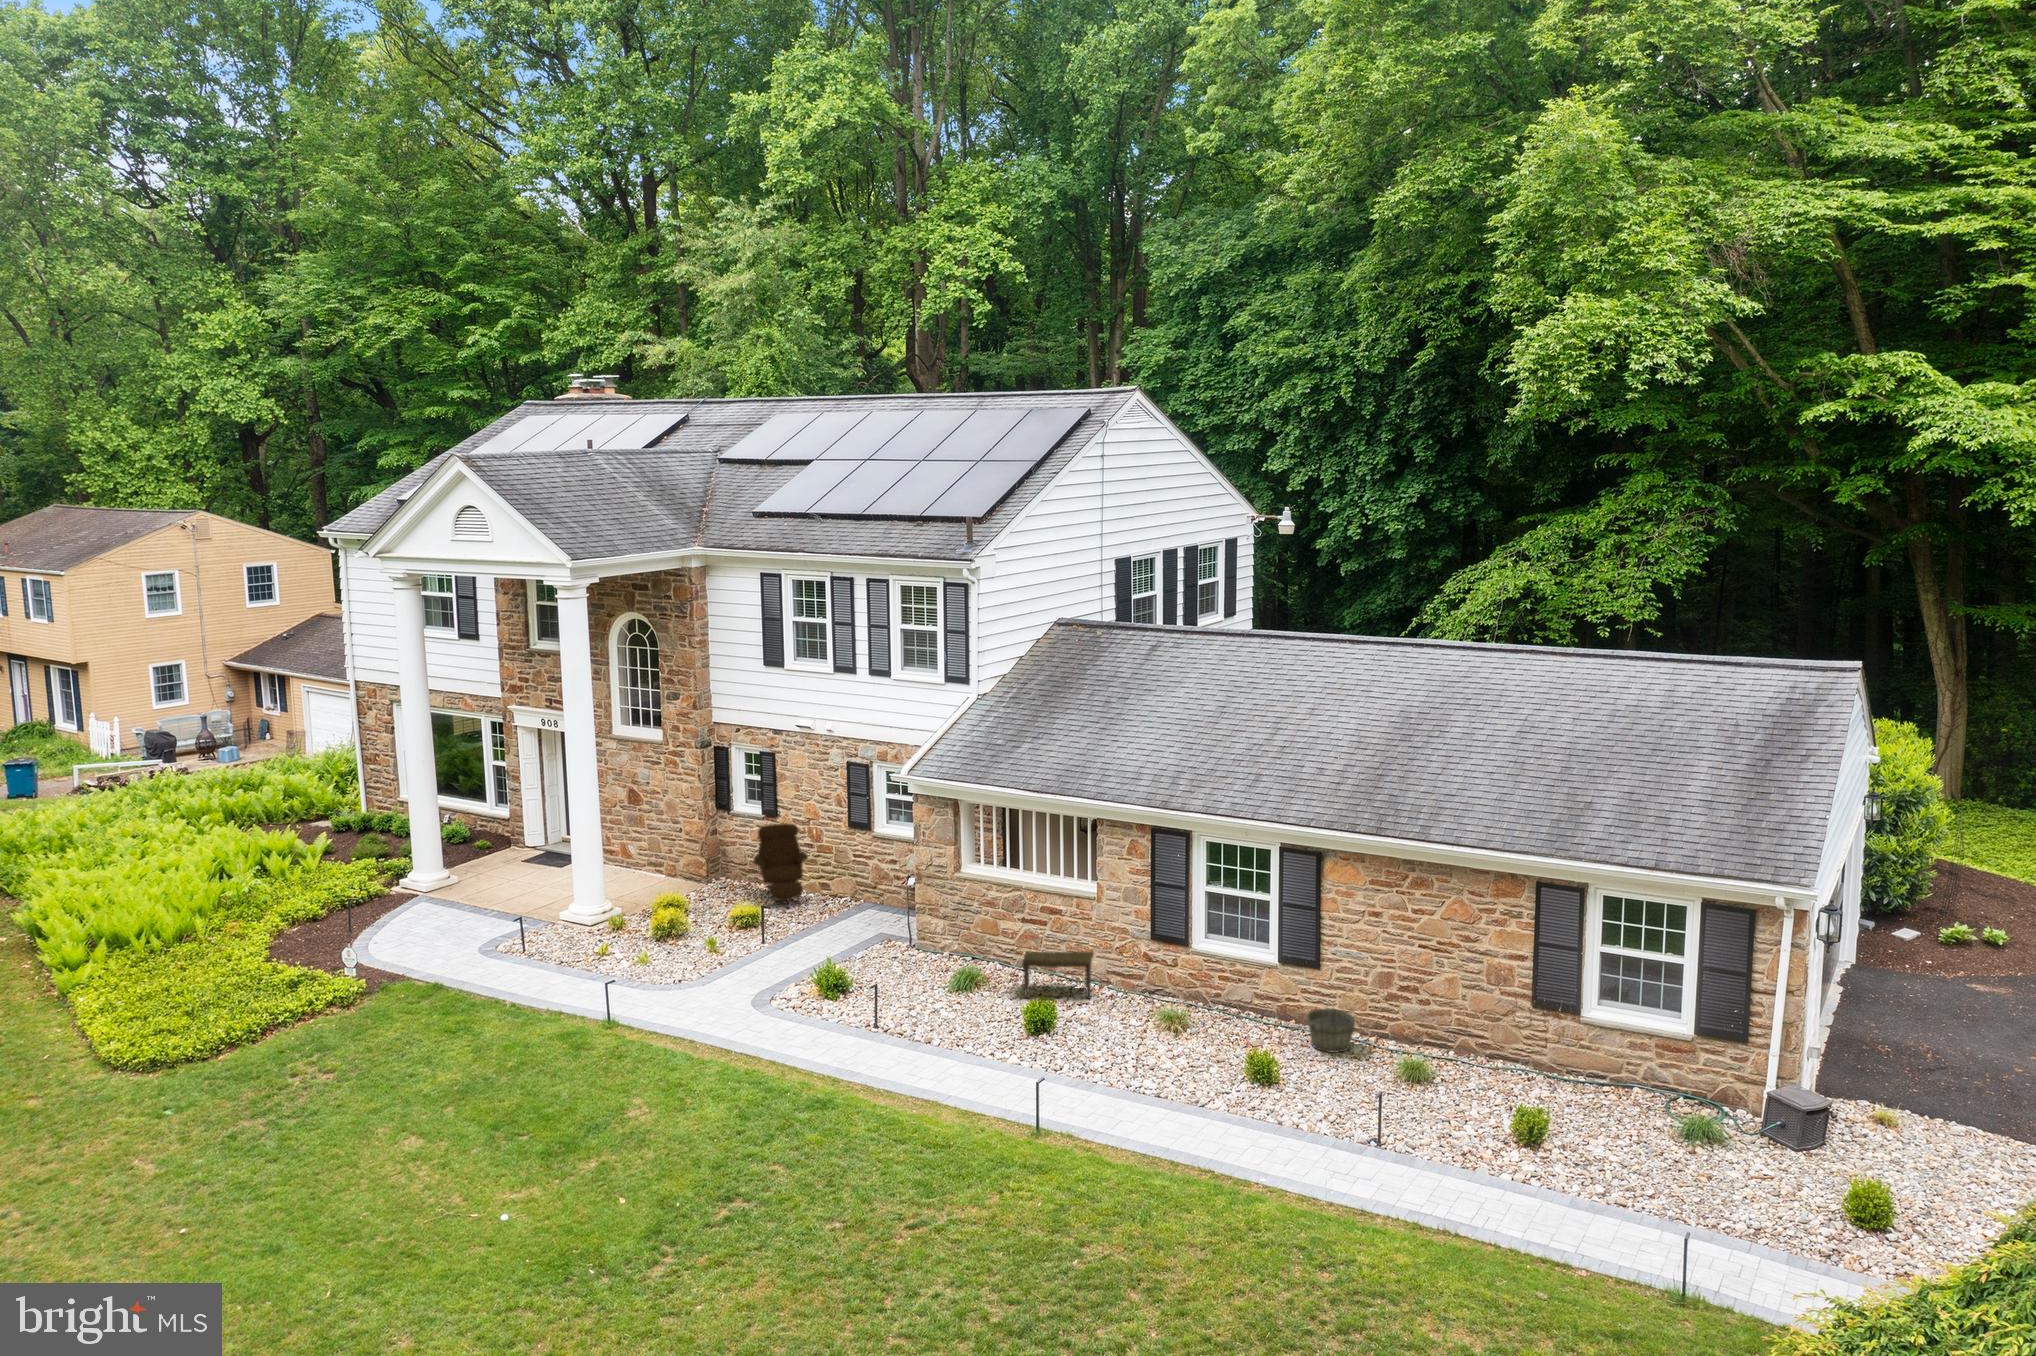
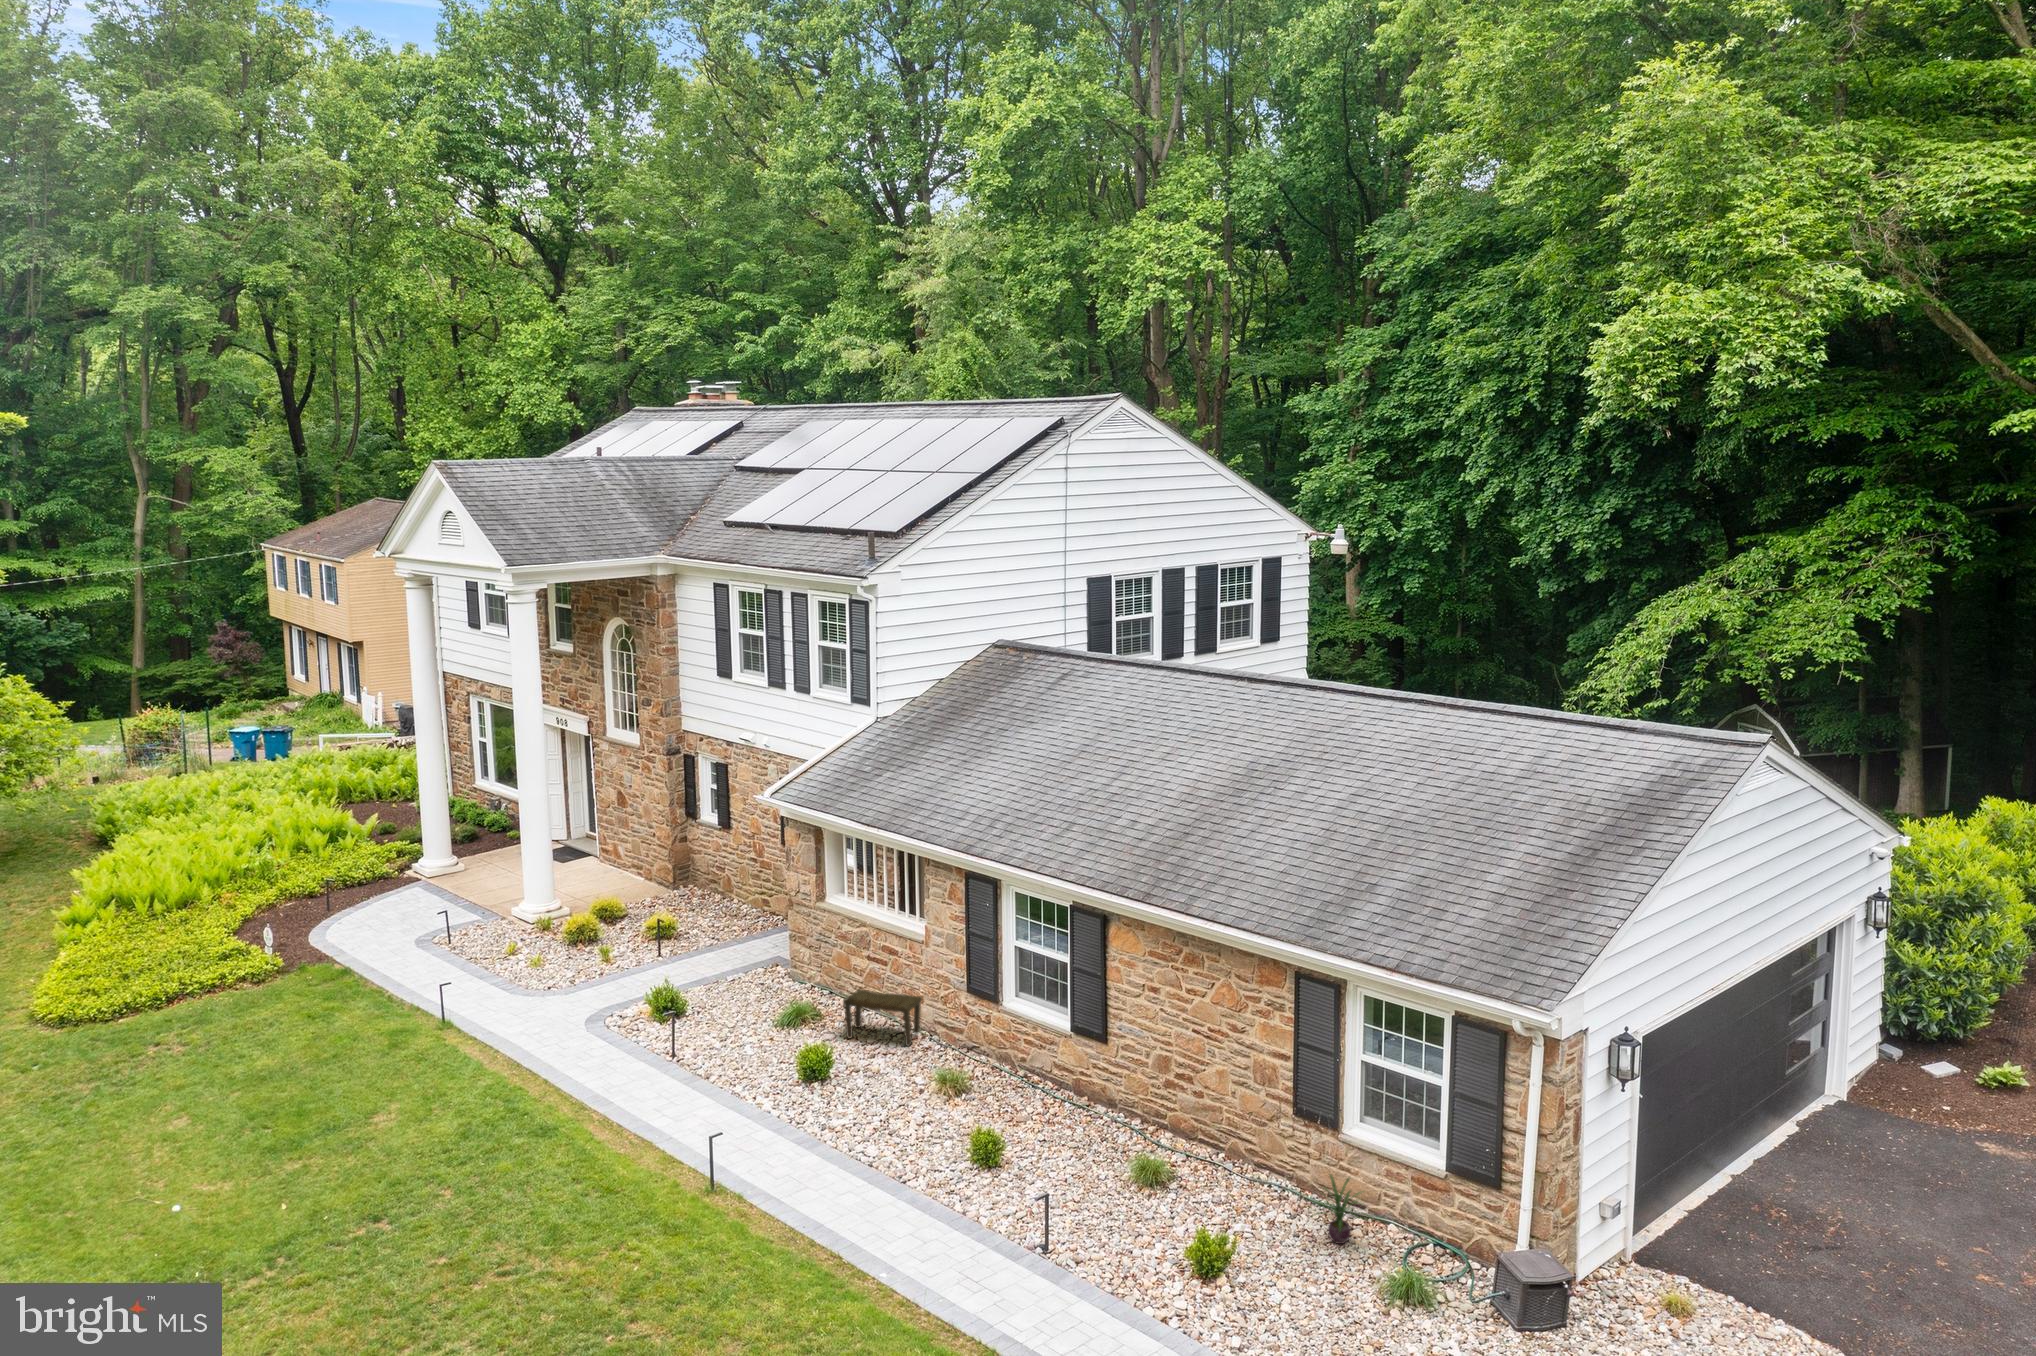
lounge chair: present [753,823,808,907] -> none [697,835,751,921]
wooden bucket: present [1307,1008,1355,1053] -> none [1079,1086,1132,1138]
decorative plant: none [1566,1050,1631,1108] -> present [1311,1174,1373,1244]

